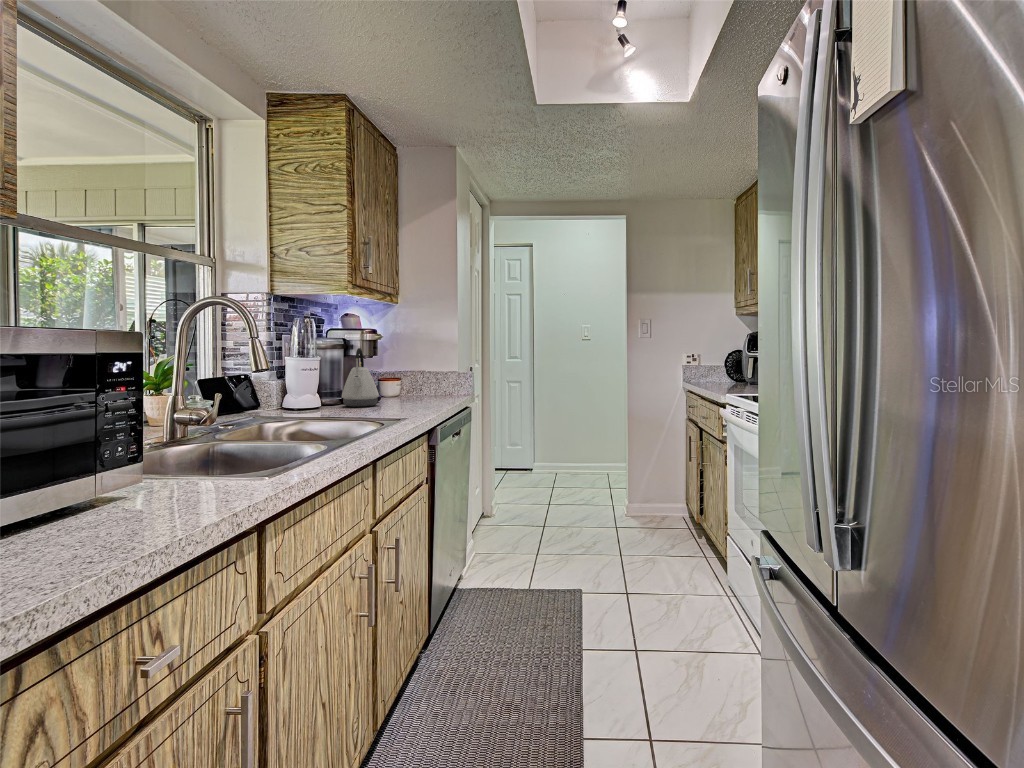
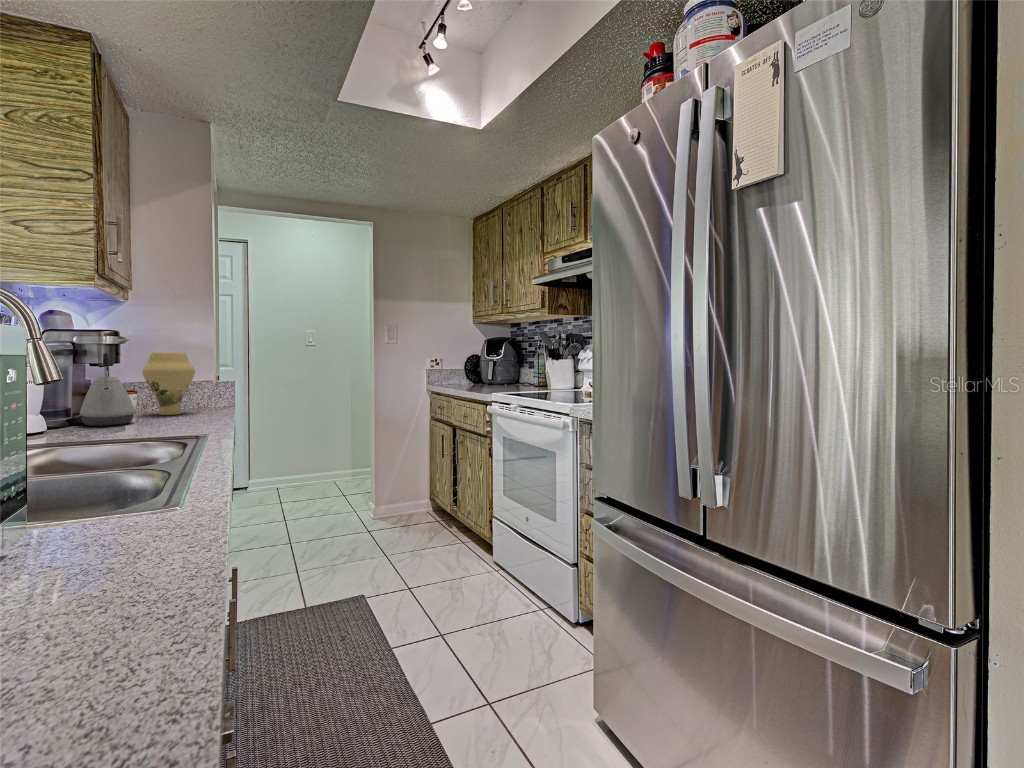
vase: none [391,347,430,401] -> present [142,352,195,415]

